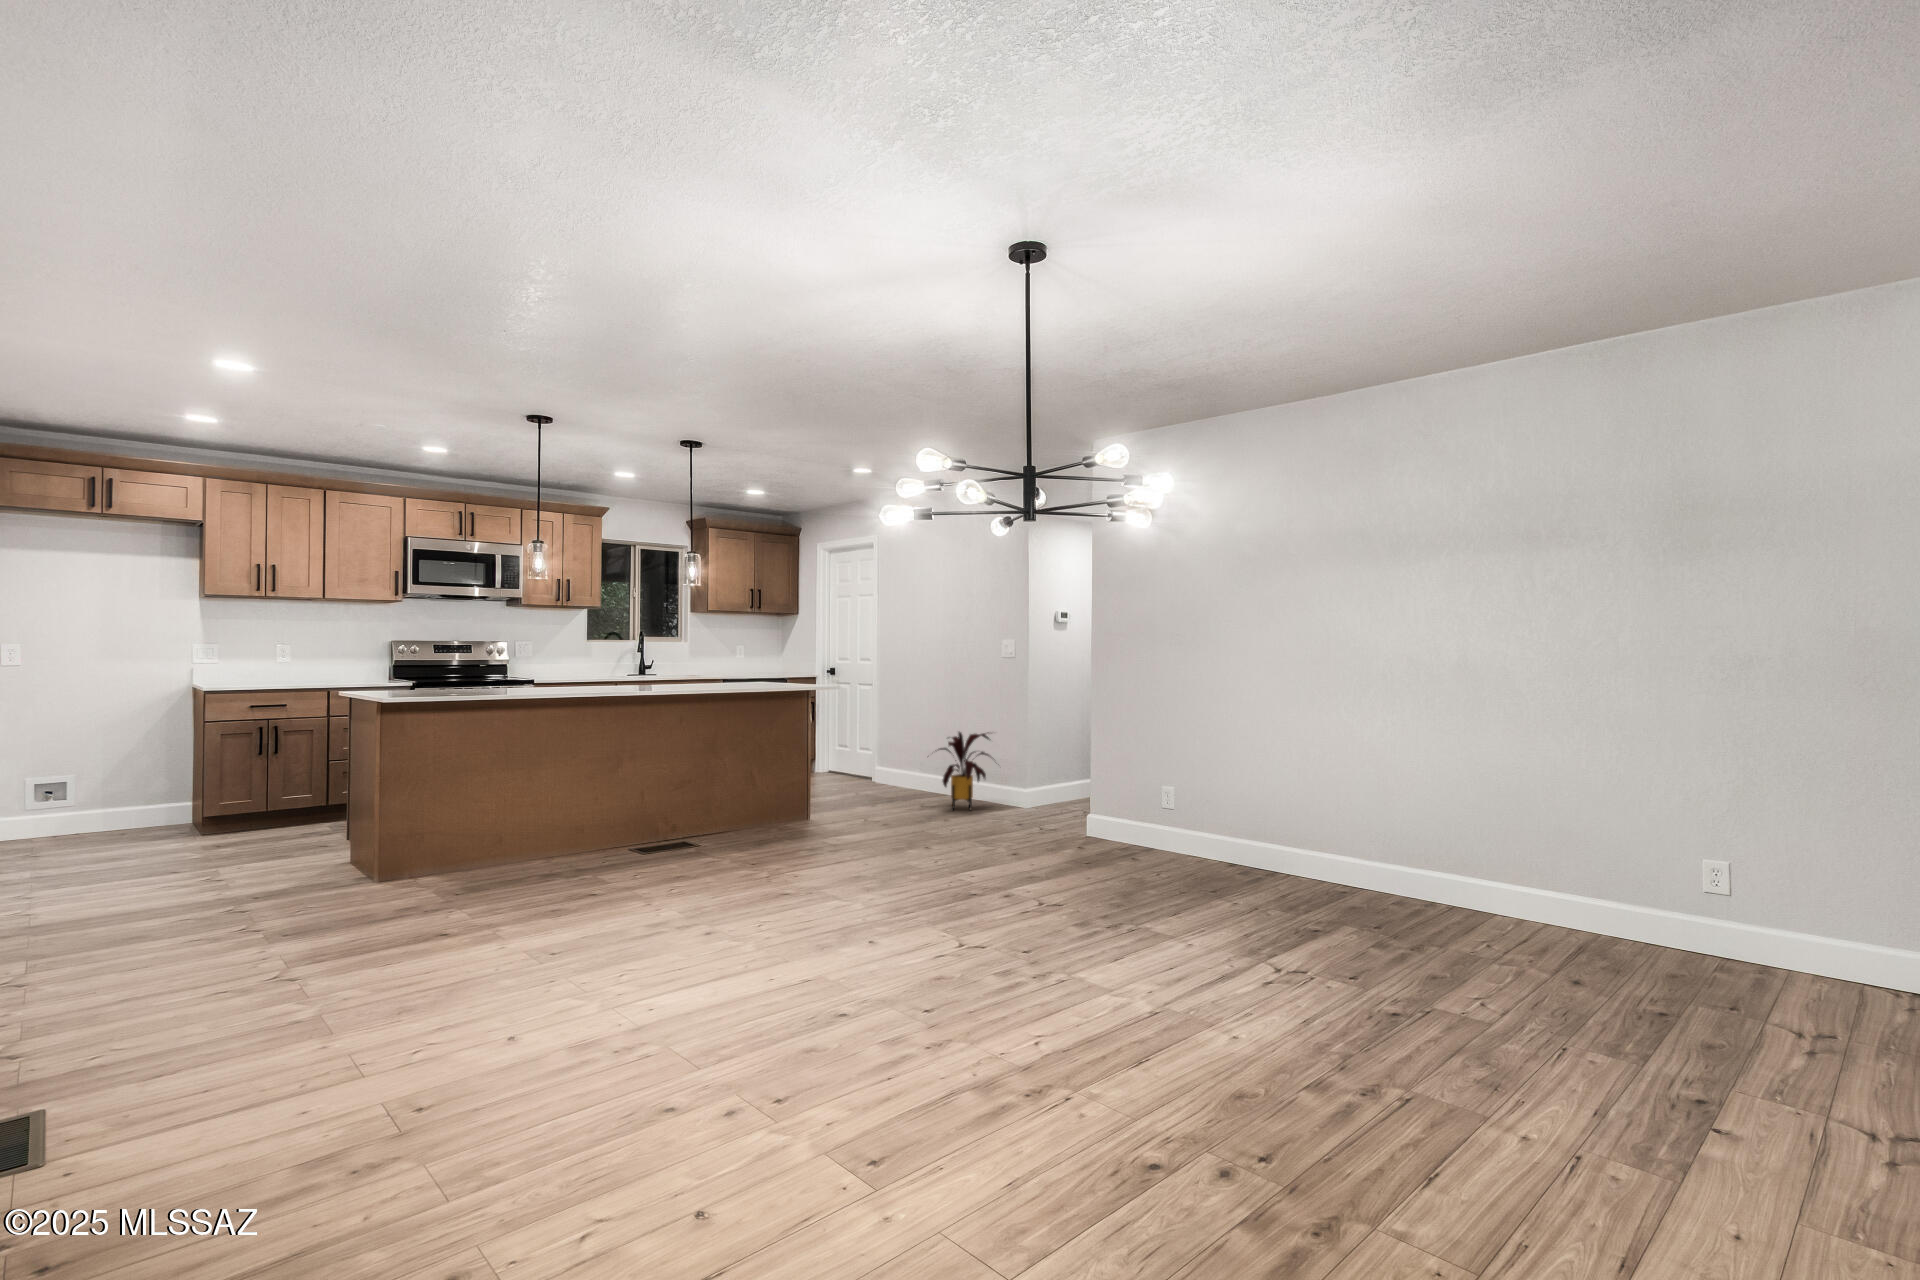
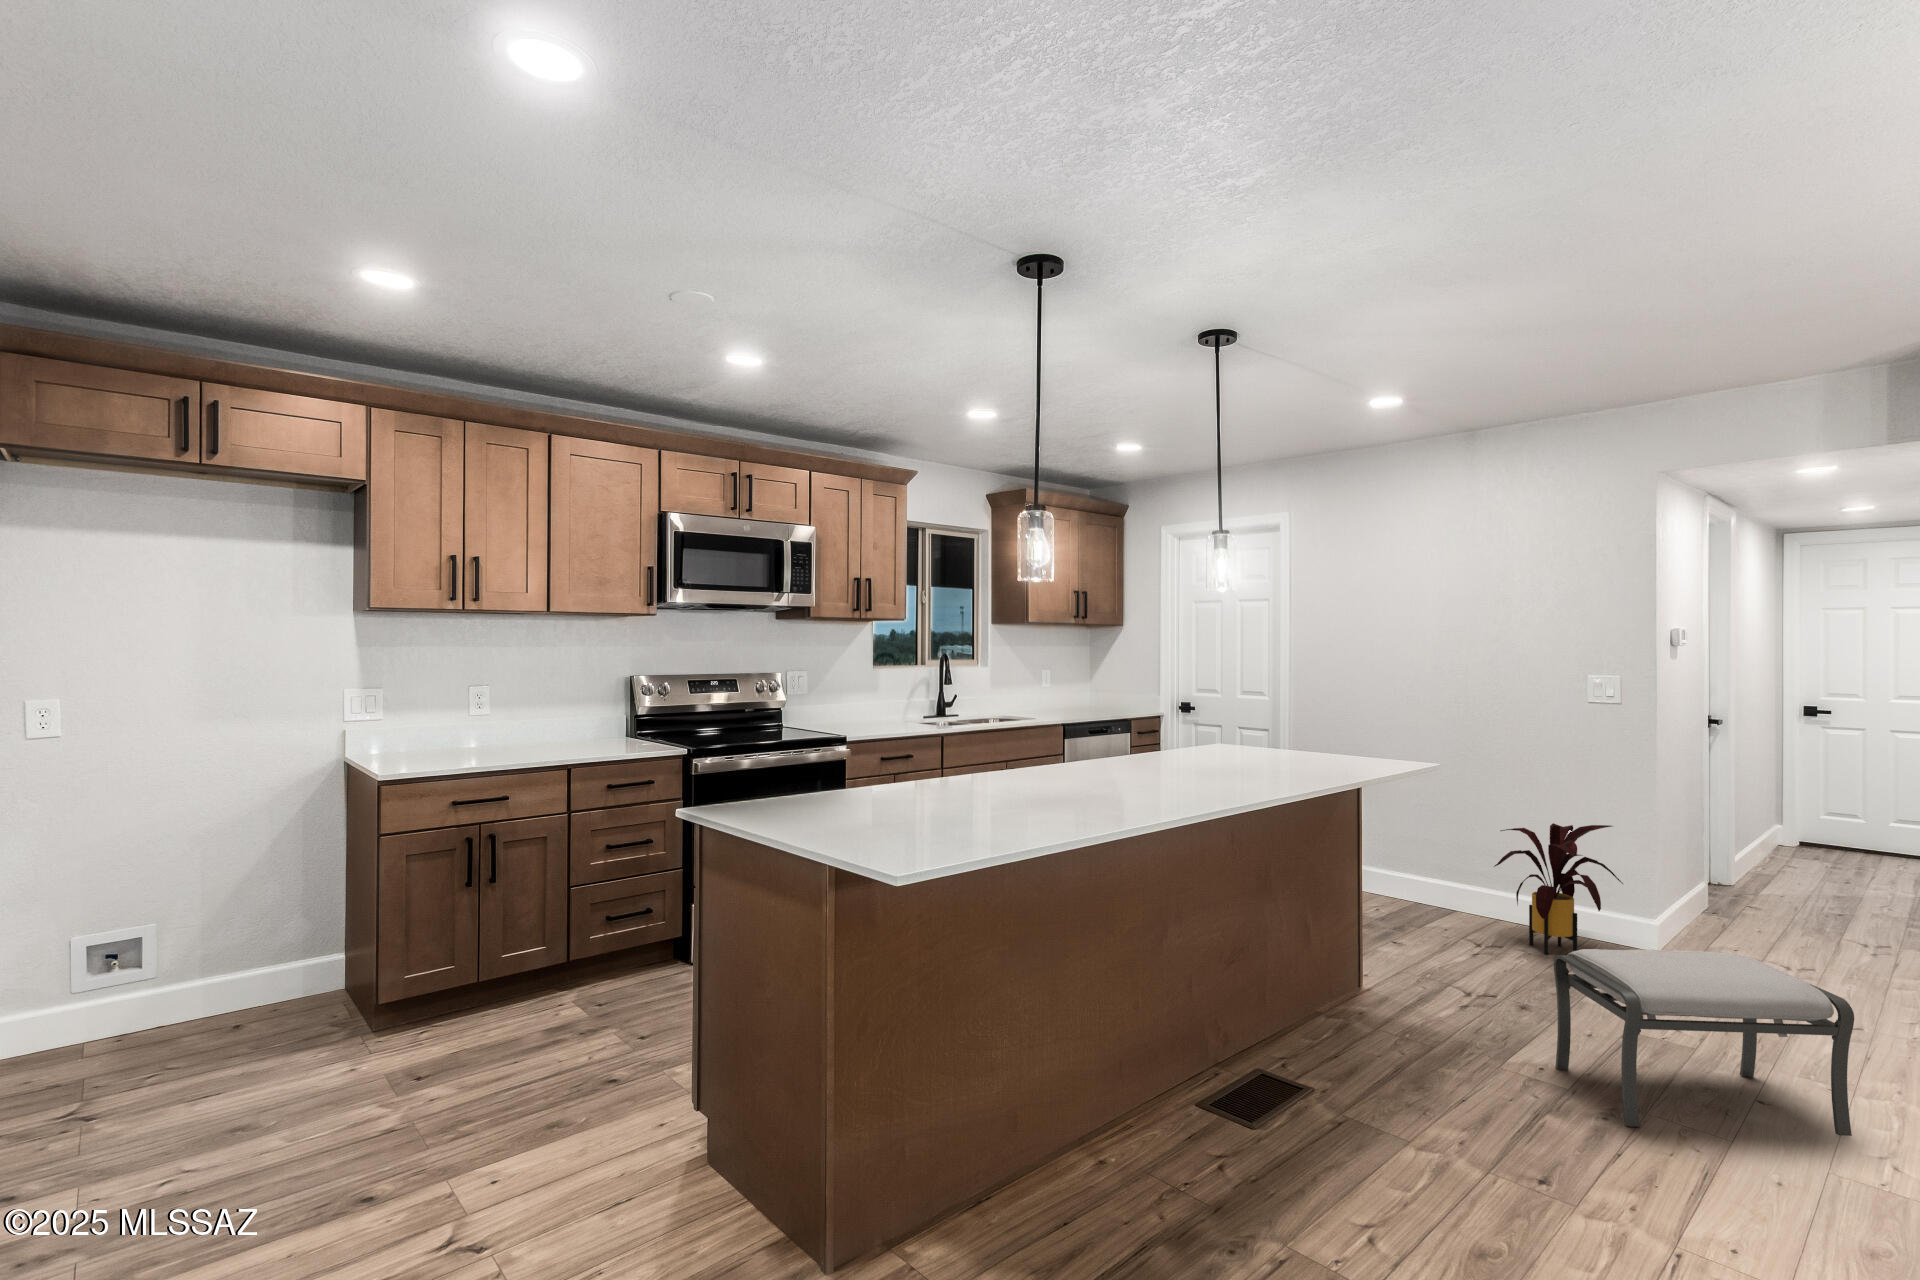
ottoman: none [834,778,946,860] -> present [1554,949,1854,1136]

